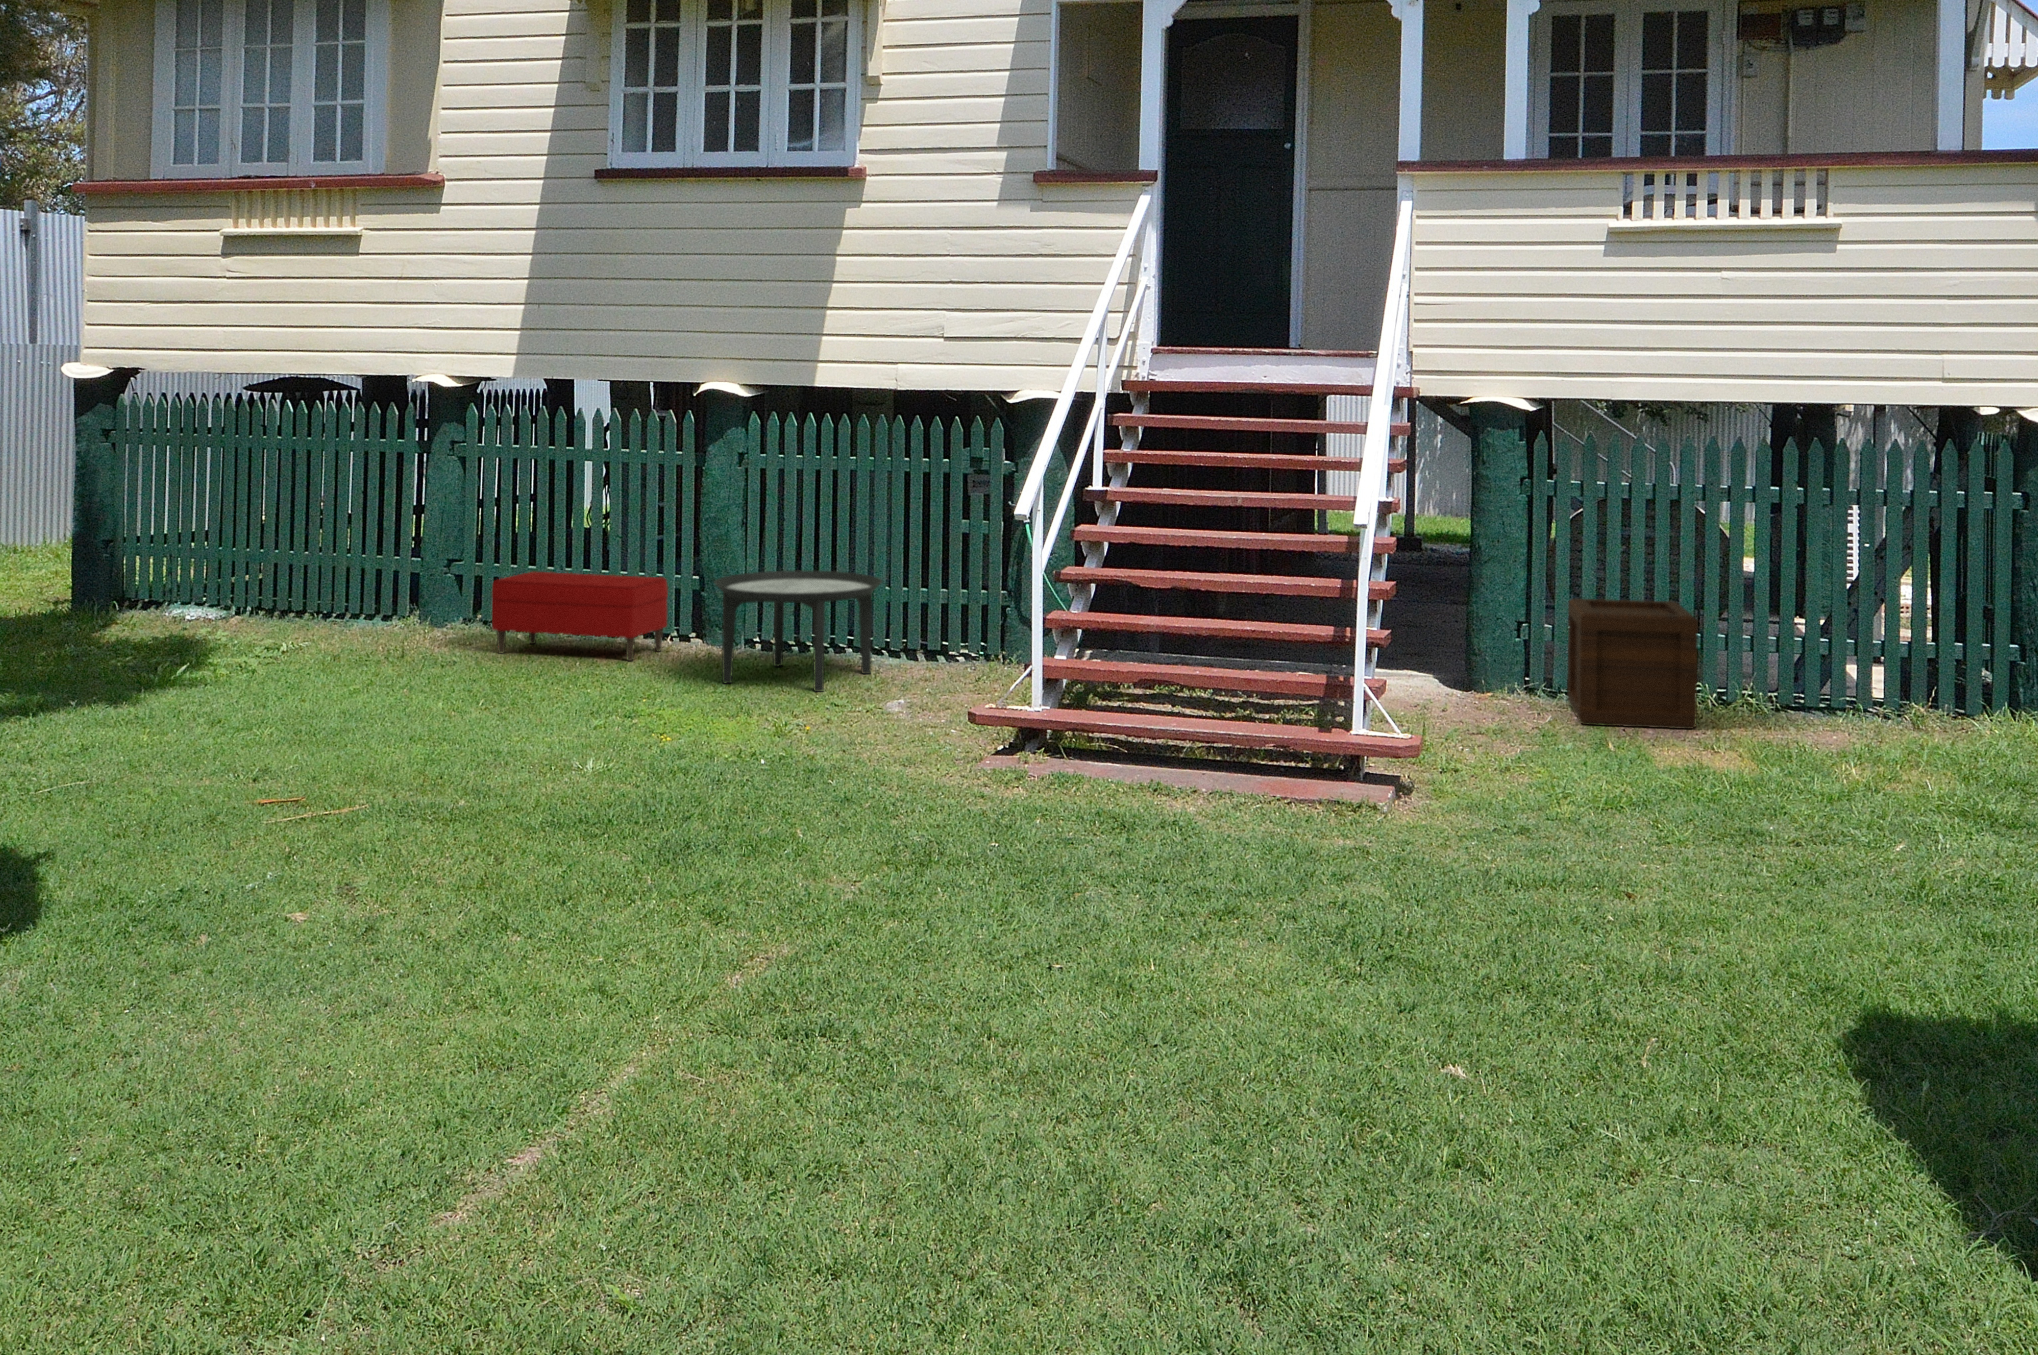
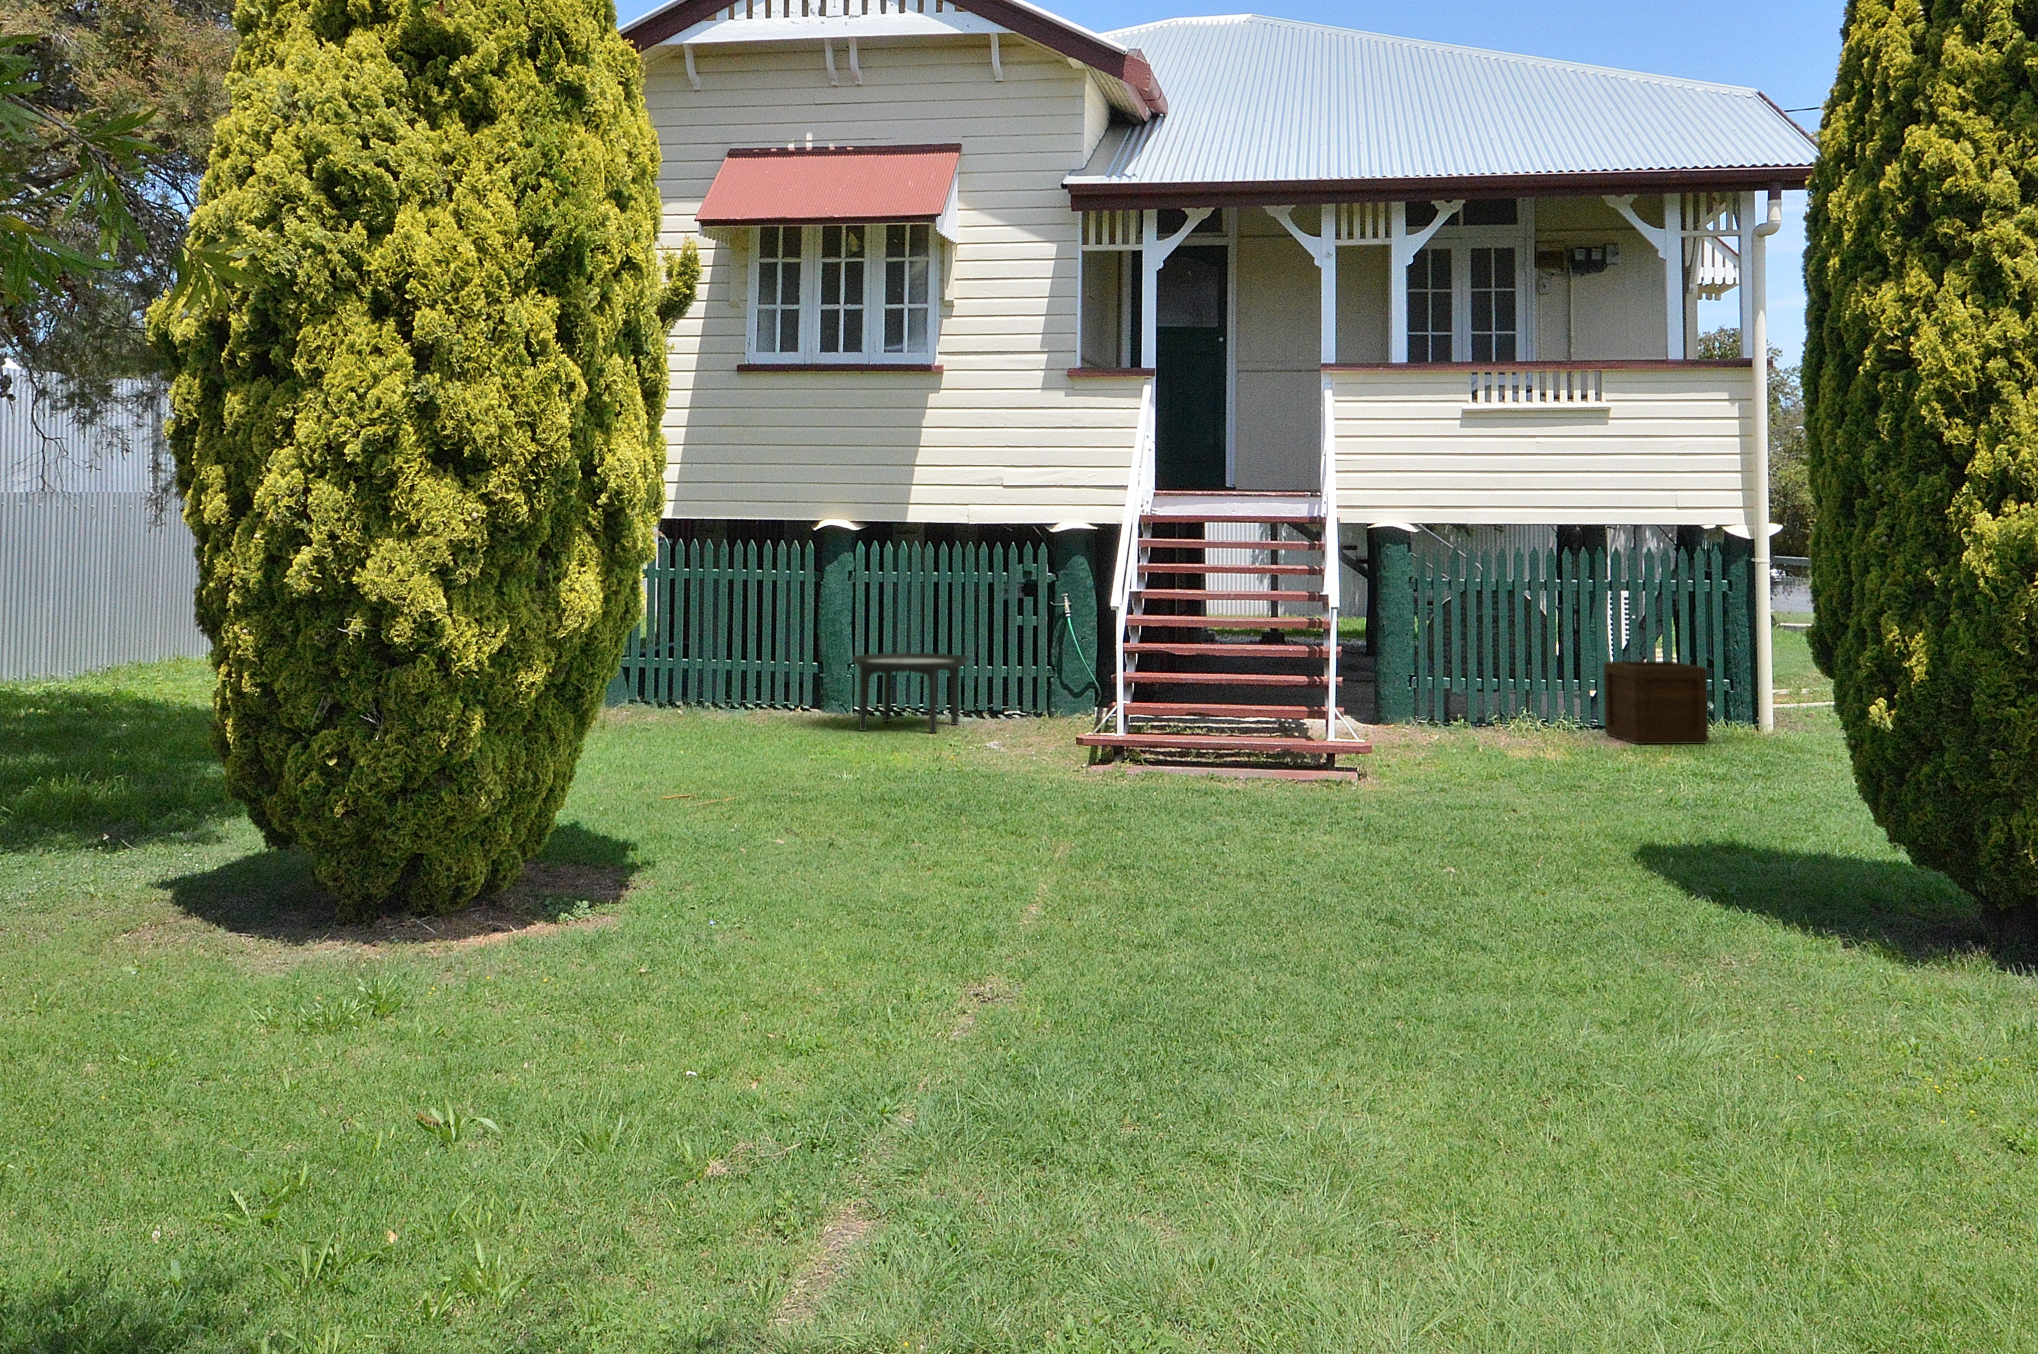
bench: present [492,572,668,661] -> none [668,661,795,722]
wooden crate: present [1567,599,1698,729] -> present [1604,661,1709,744]

